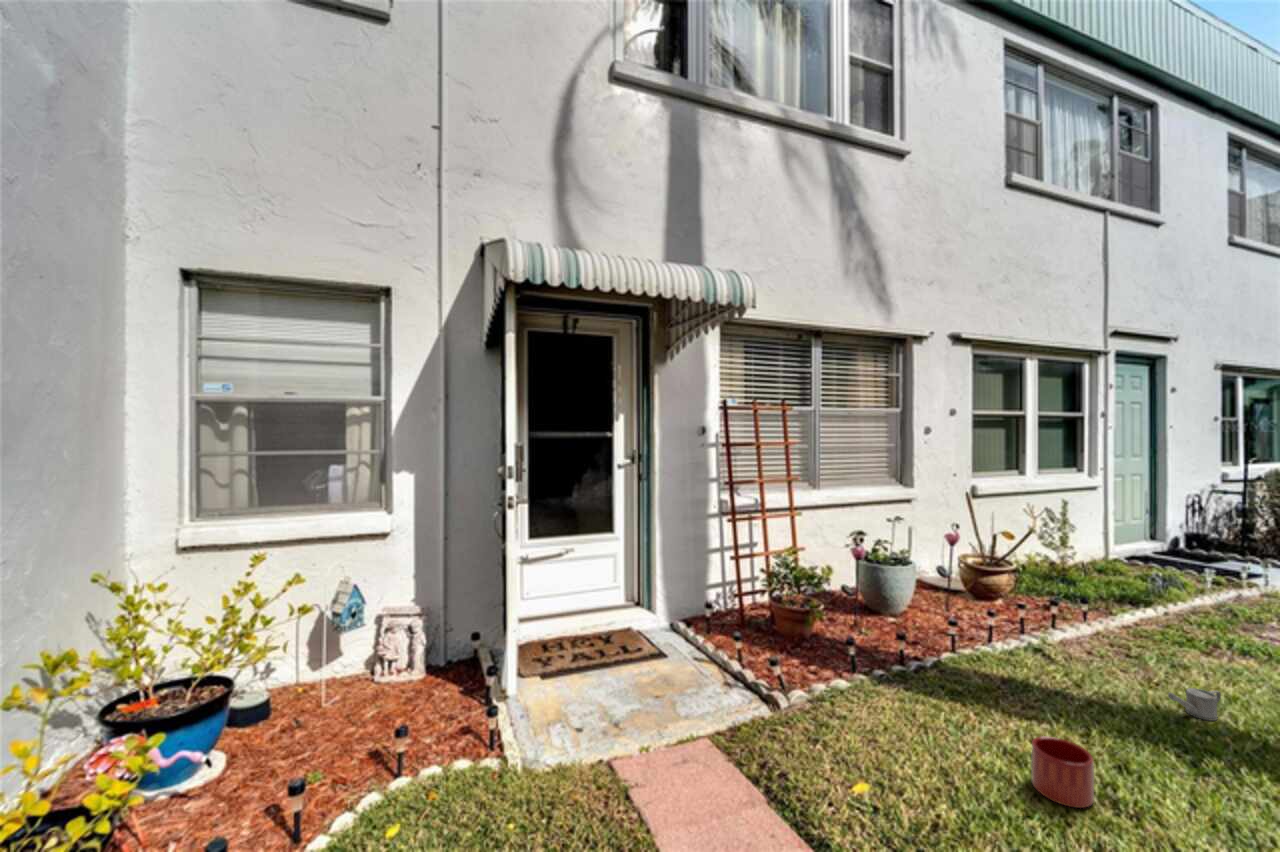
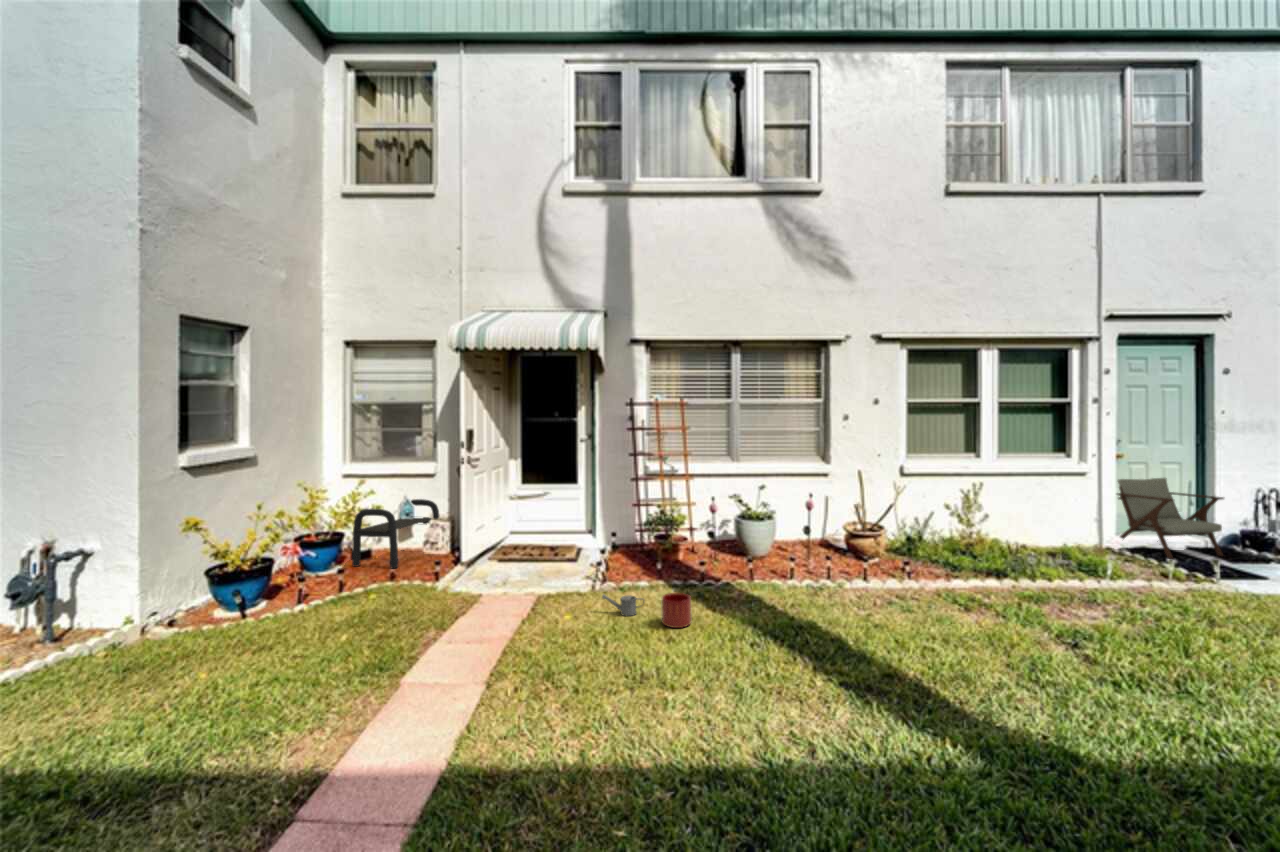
lounge chair: none [1112,488,1205,568] -> present [1117,478,1224,559]
bench: none [255,583,405,758] -> present [352,499,439,568]
watering can: present [1168,688,1221,721] -> present [602,594,644,616]

